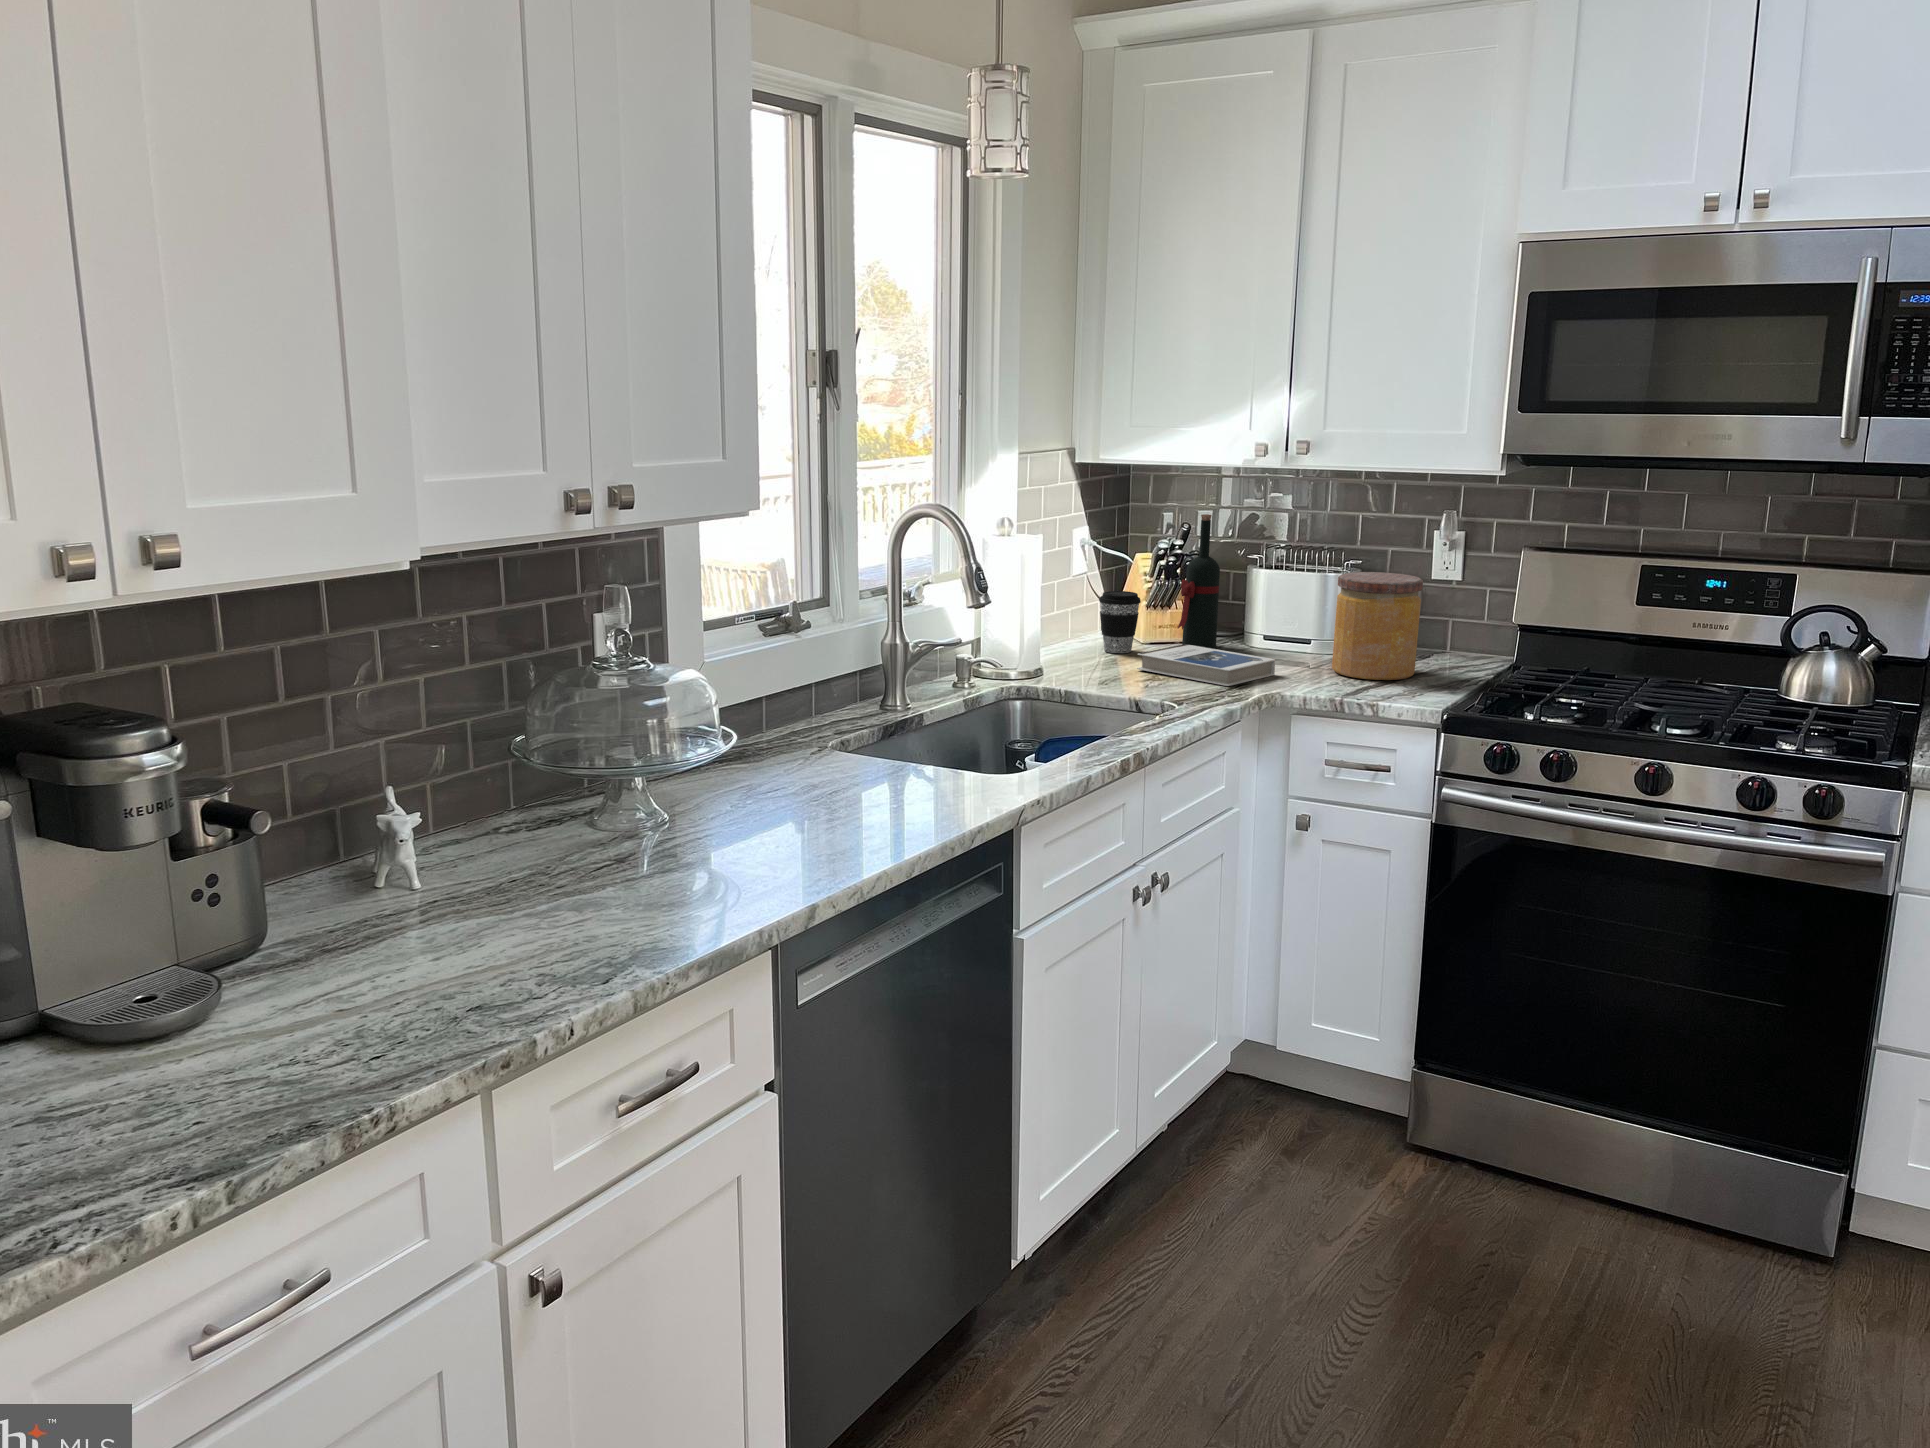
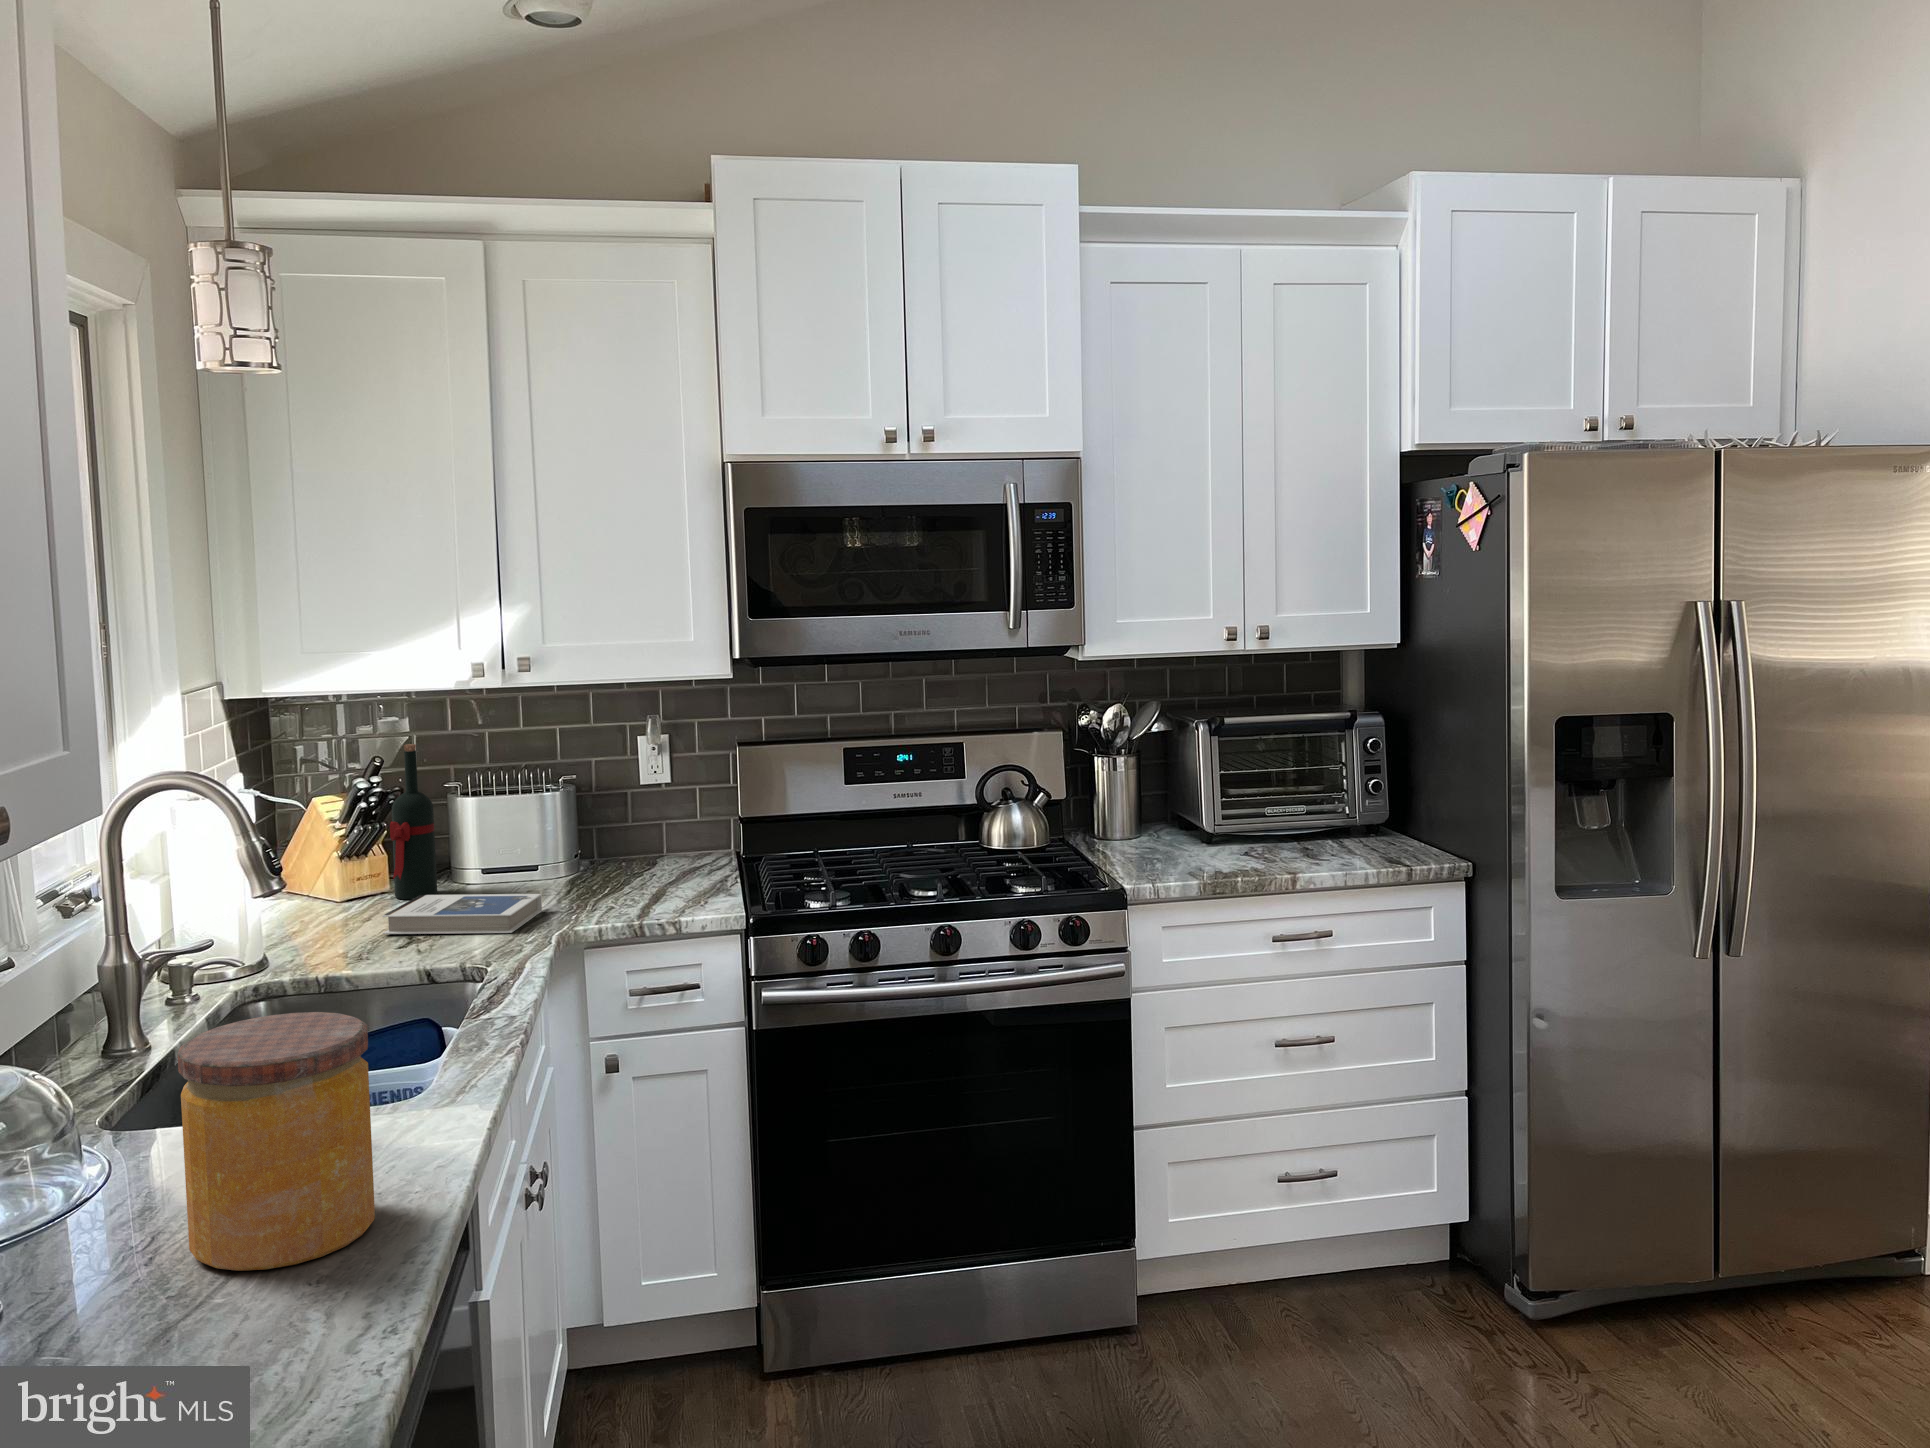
jar: present [1332,572,1423,680] -> present [177,1012,375,1271]
coffee cup: present [1099,591,1141,653] -> none [297,845,351,921]

